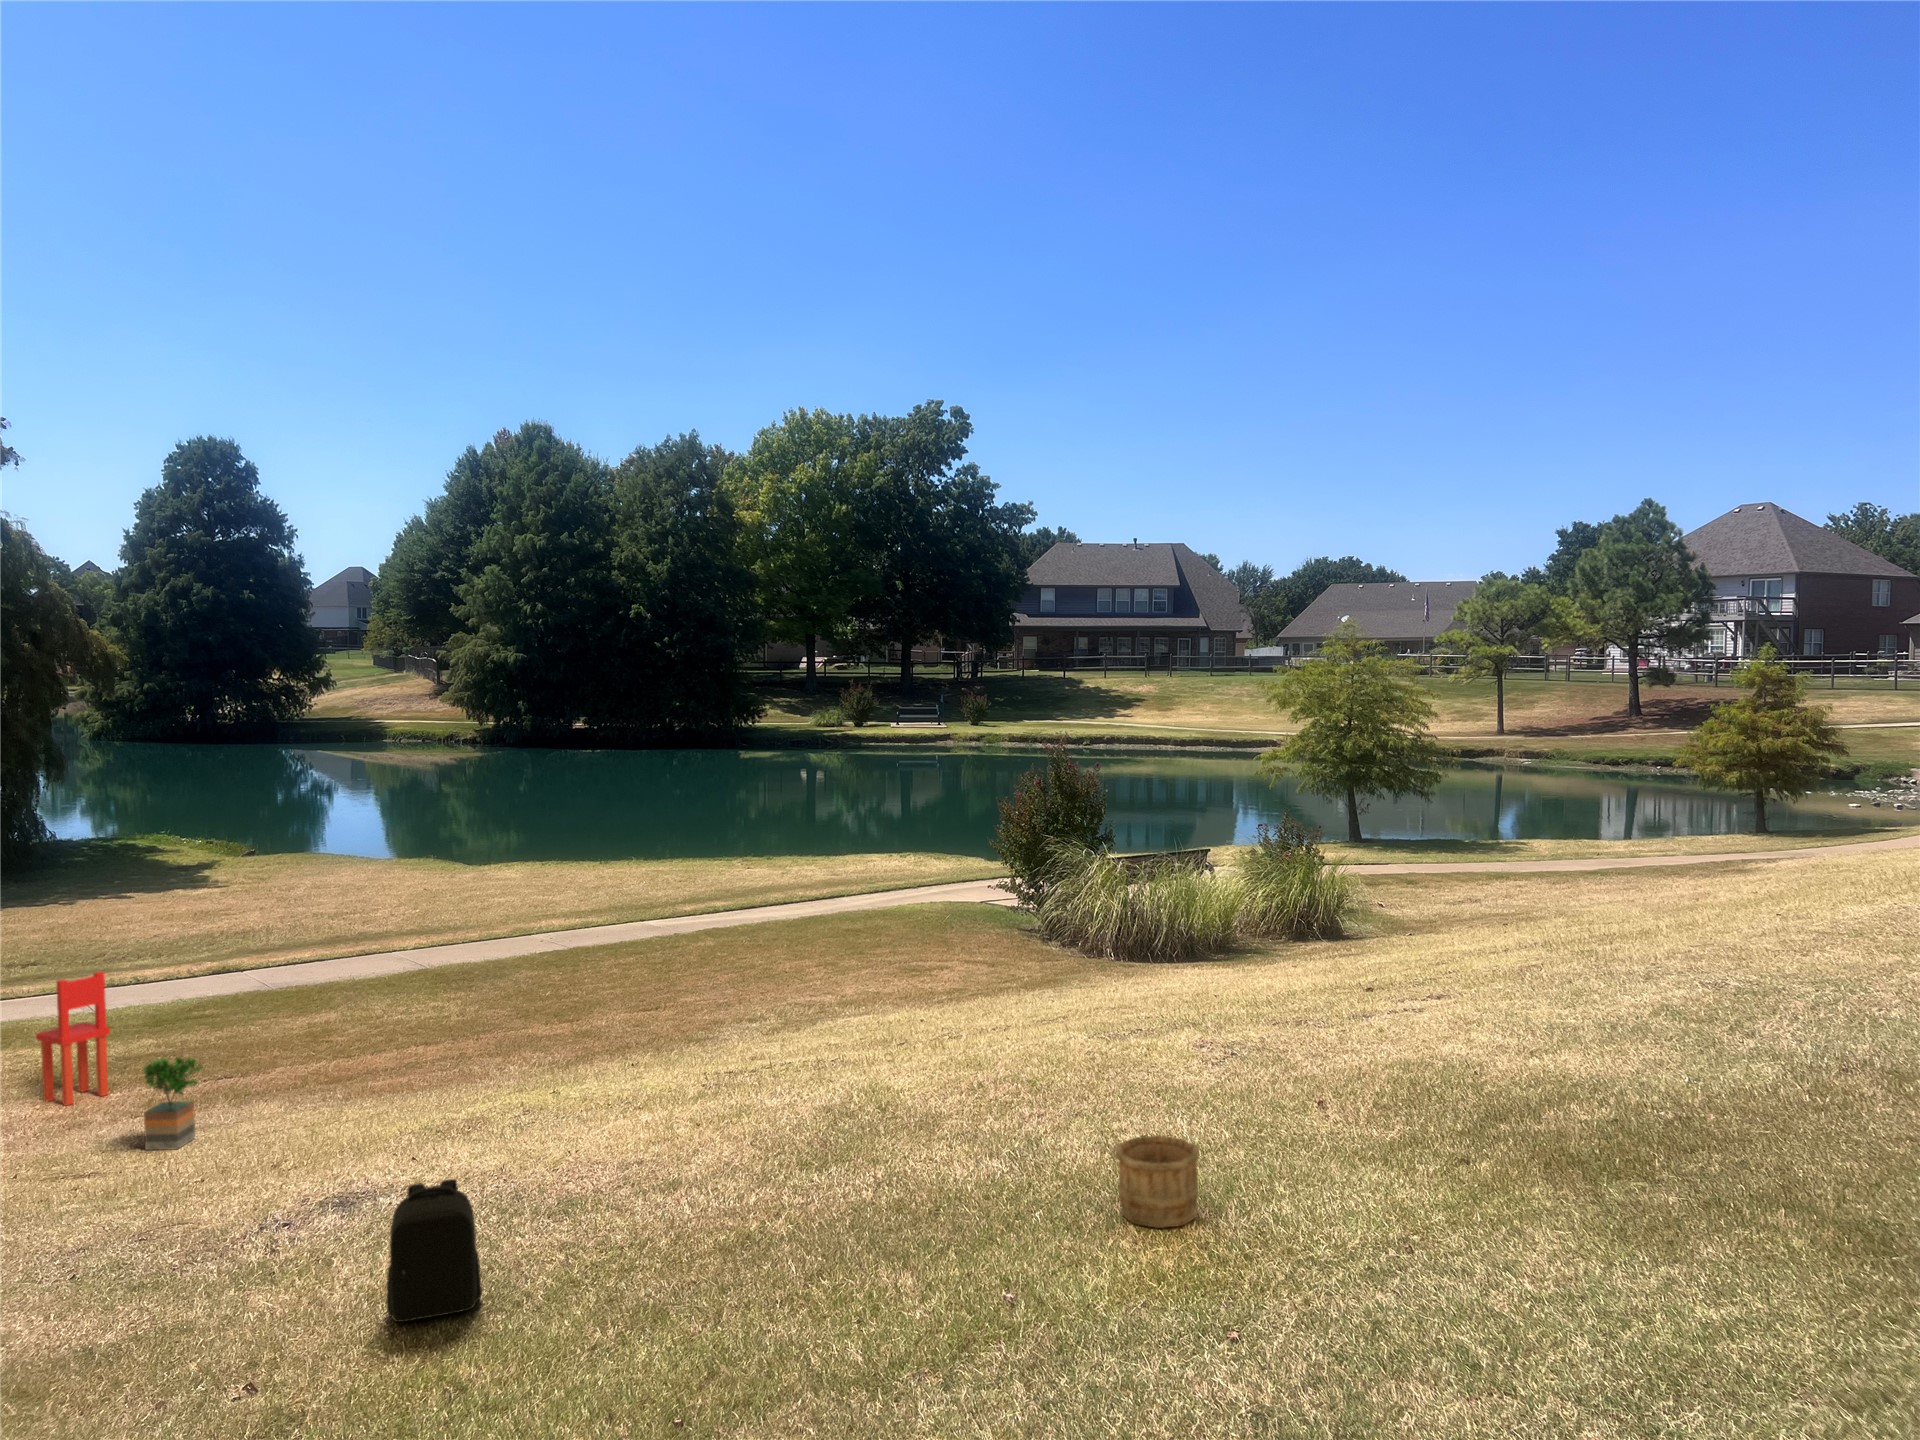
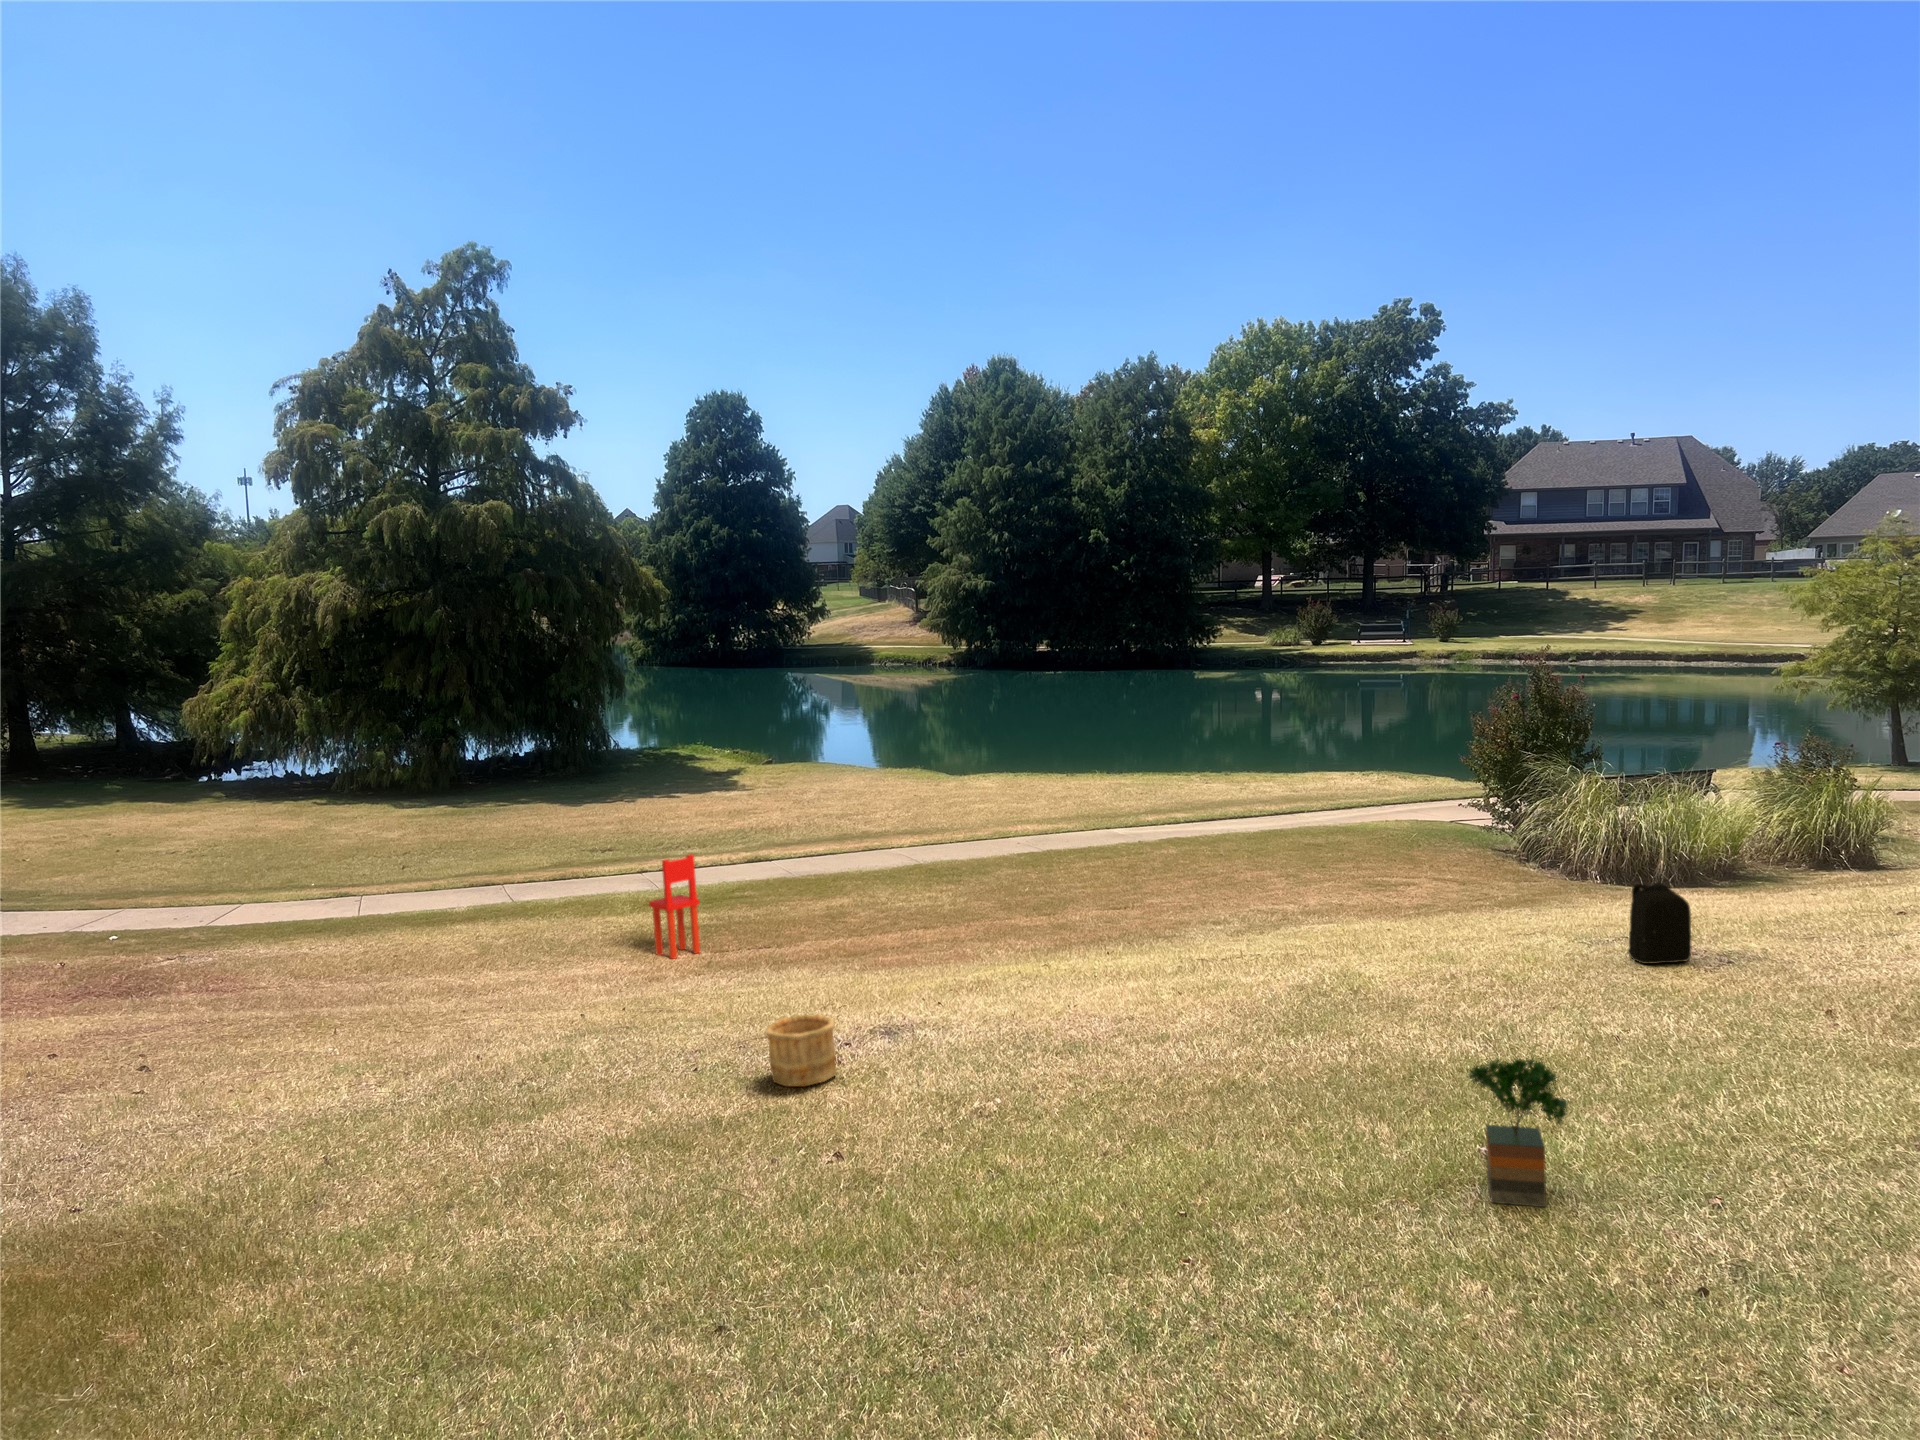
potted tree: present [144,1057,203,1150] -> present [1469,1059,1568,1207]
wooden bucket: present [1116,1135,1199,1228] -> present [766,1014,836,1087]
backpack: present [387,1179,482,1322] -> present [1628,883,1692,964]

